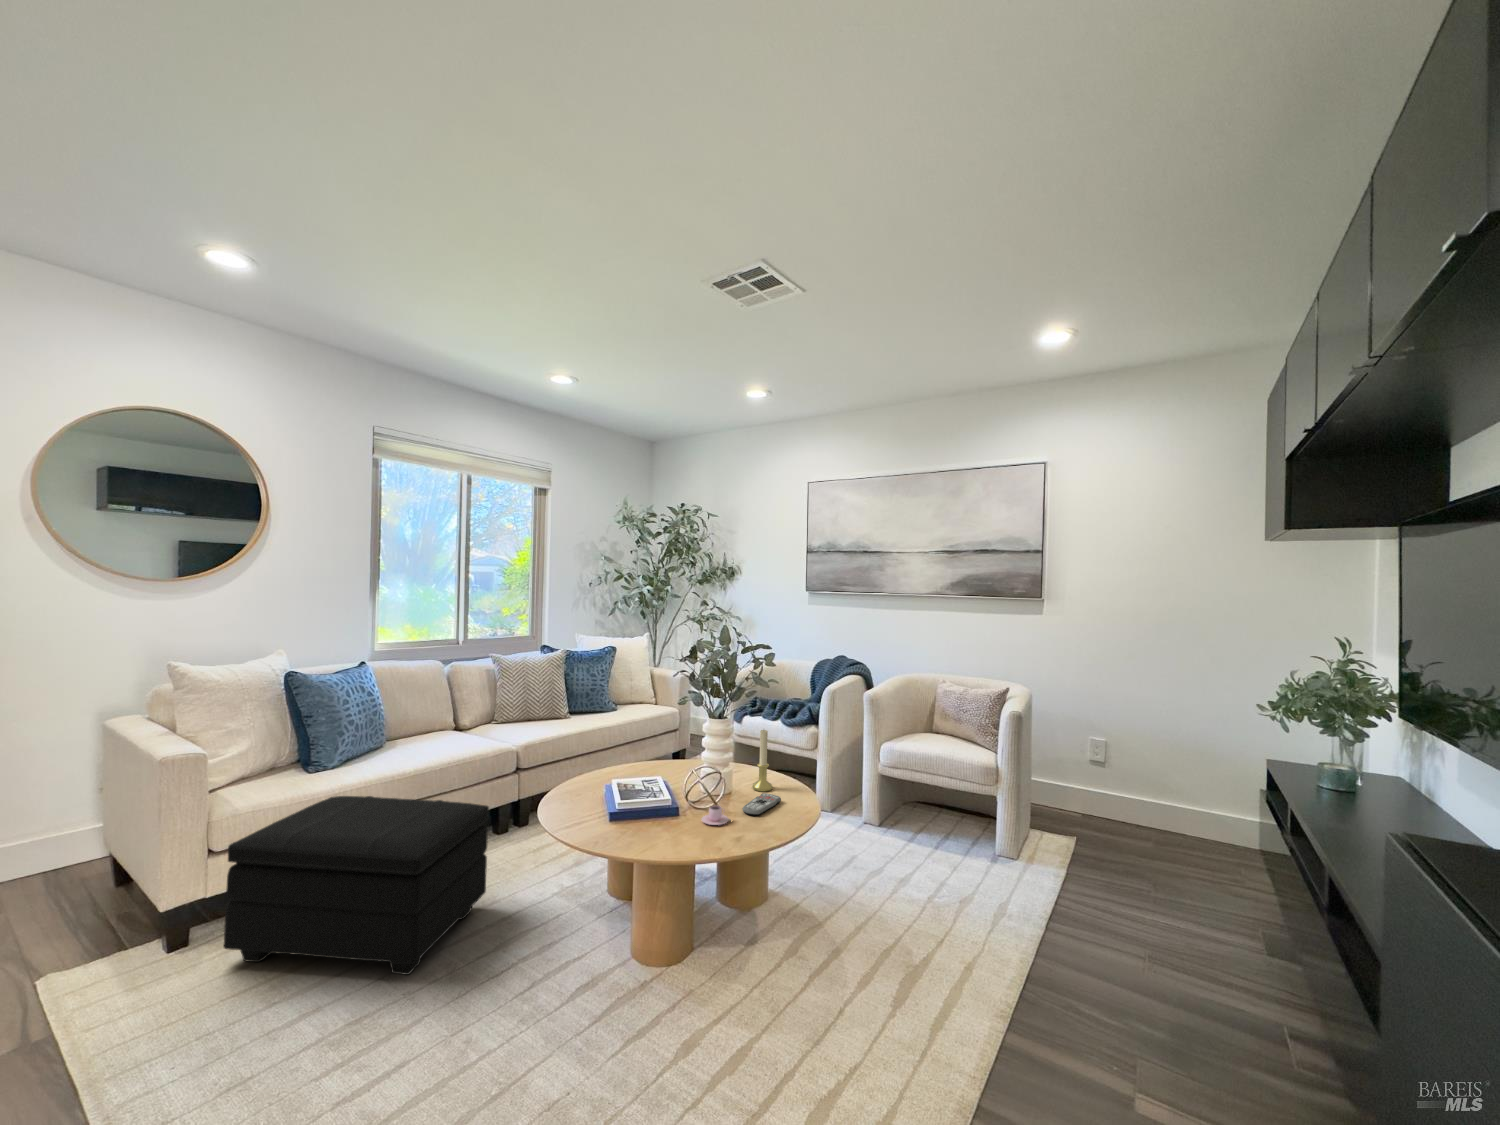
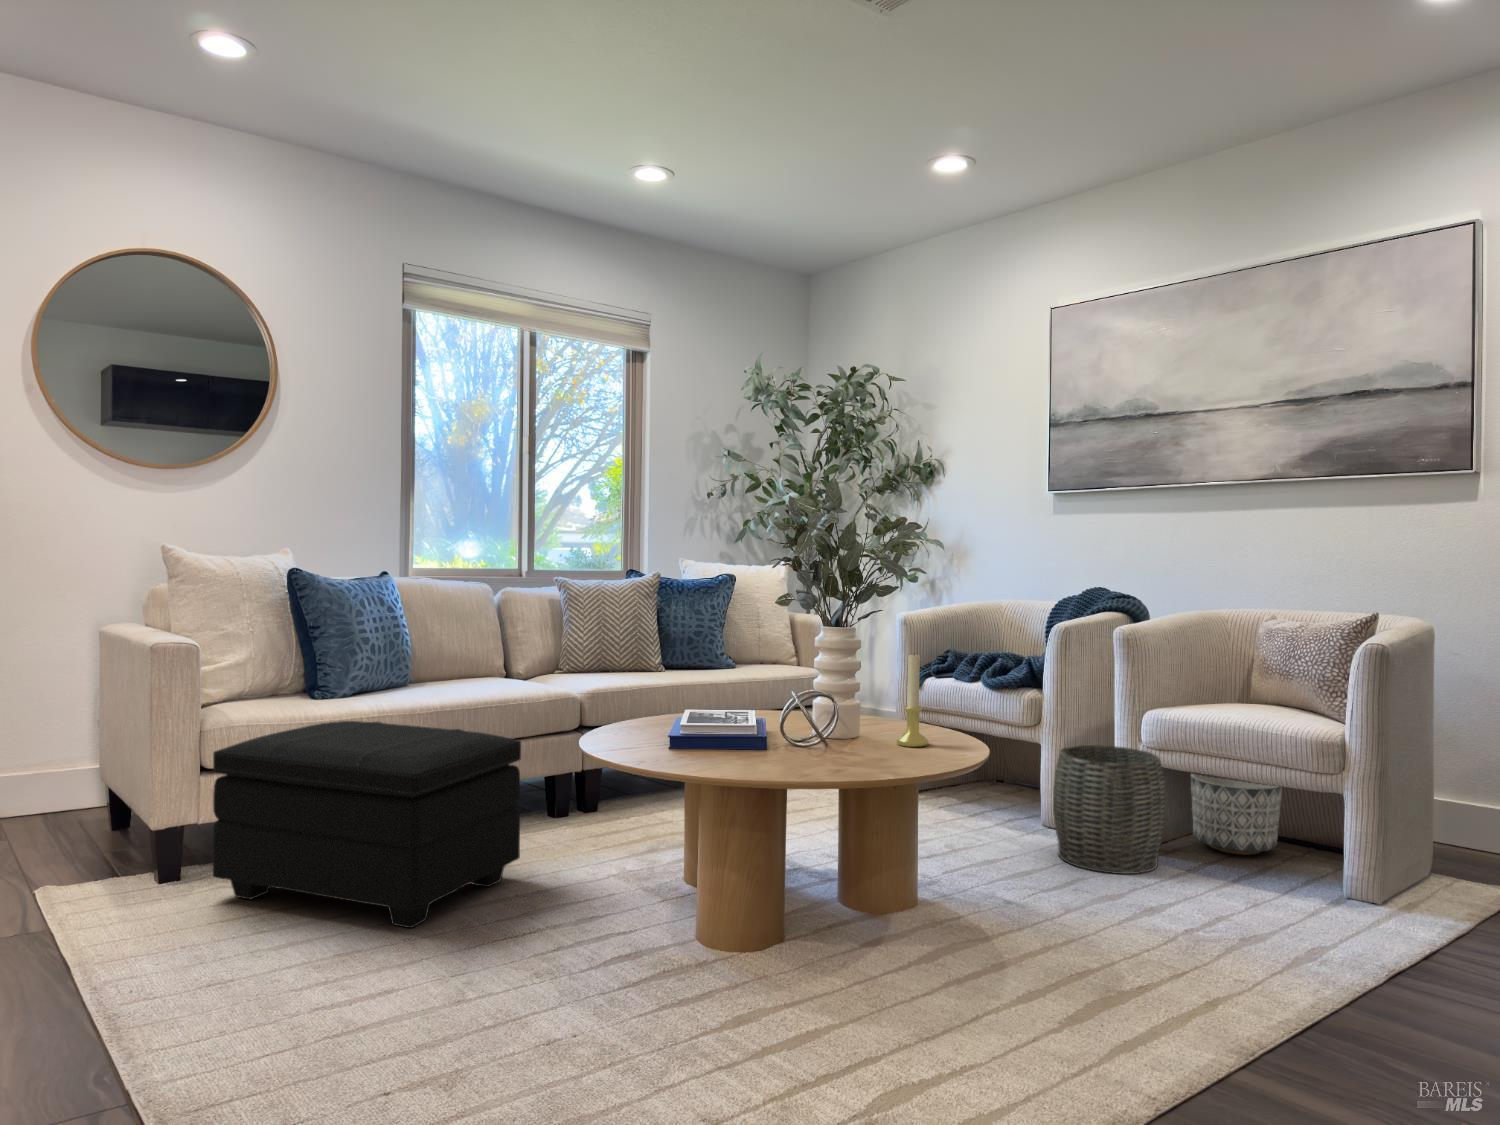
woven basket: none [834,767,900,852] -> present [1053,745,1166,874]
planter: none [906,773,957,827] -> present [1191,774,1282,855]
remote control: present [742,793,781,815] -> none [866,745,933,766]
teacup: present [702,805,729,825] -> none [799,717,845,770]

